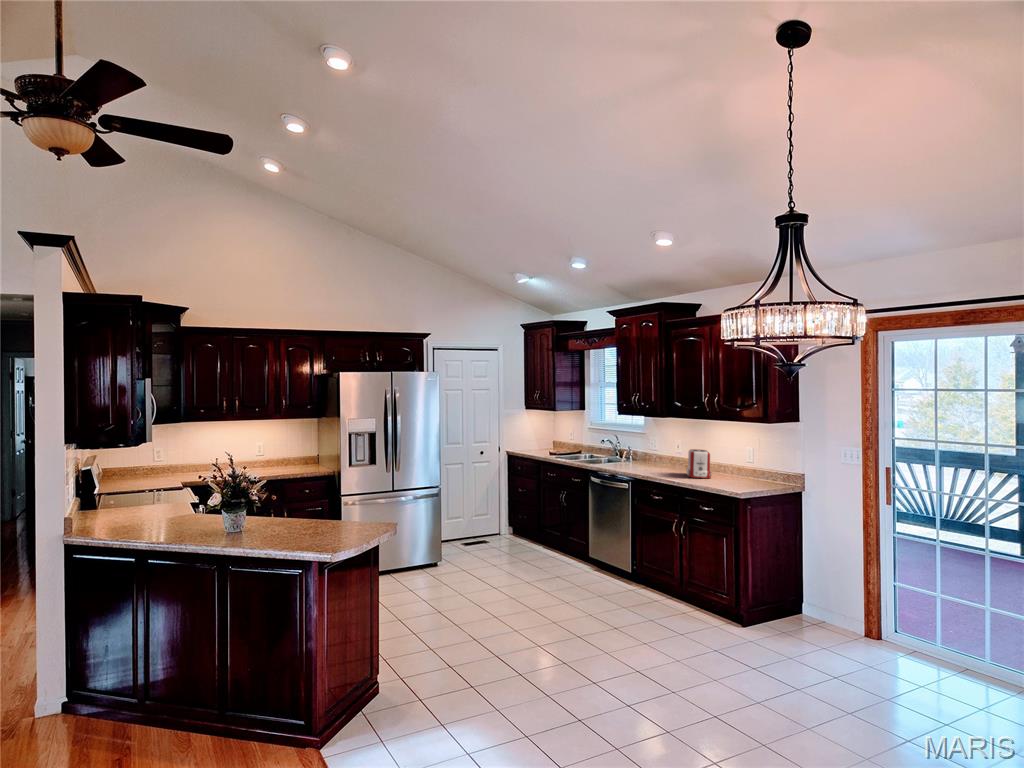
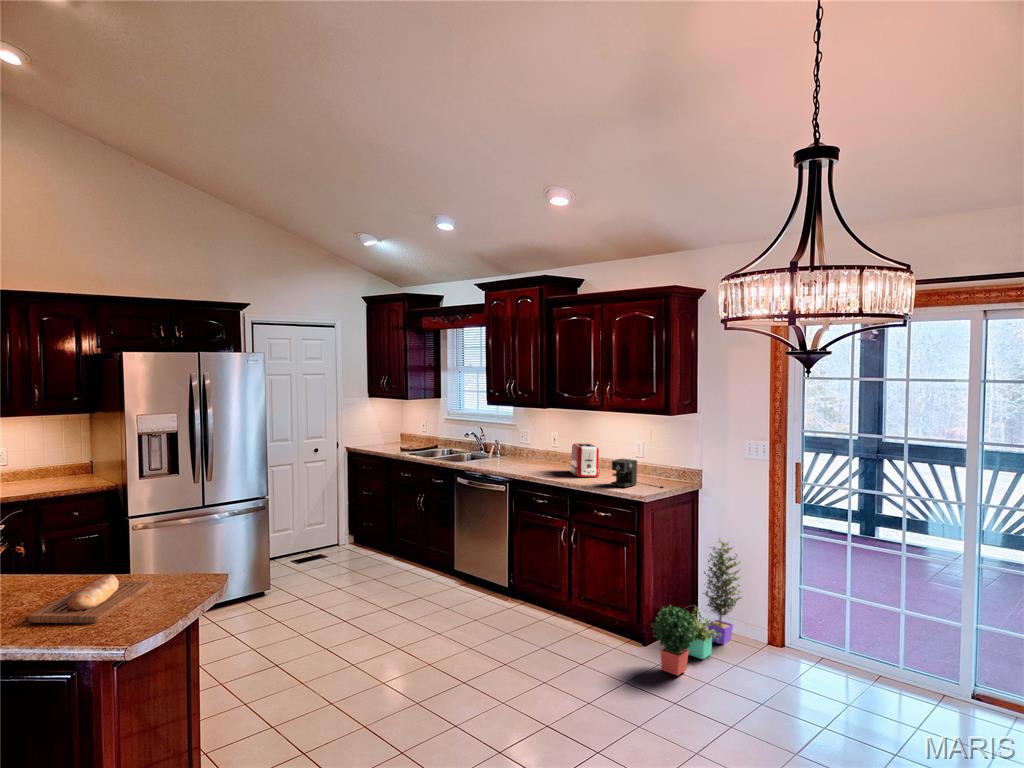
coffee maker: none [714,462,763,488] -> present [611,459,663,488]
bread loaf: none [280,517,350,542] -> present [29,575,152,624]
potted plant: none [740,536,839,649] -> present [651,538,741,675]

